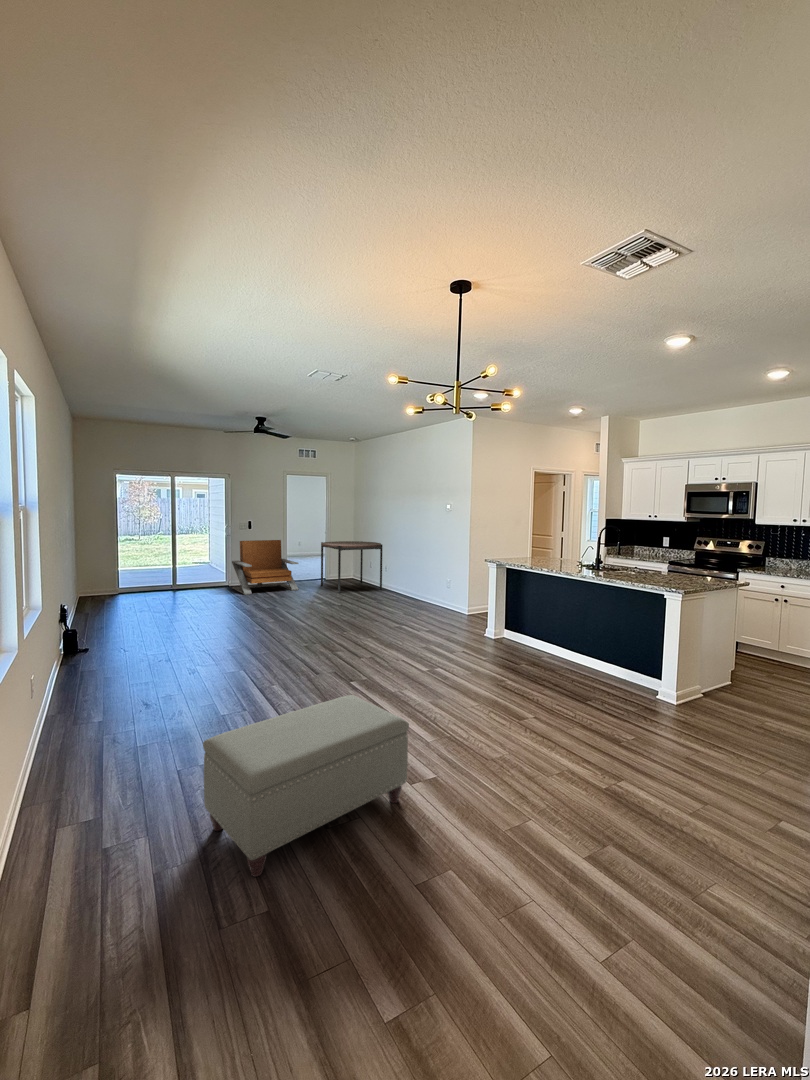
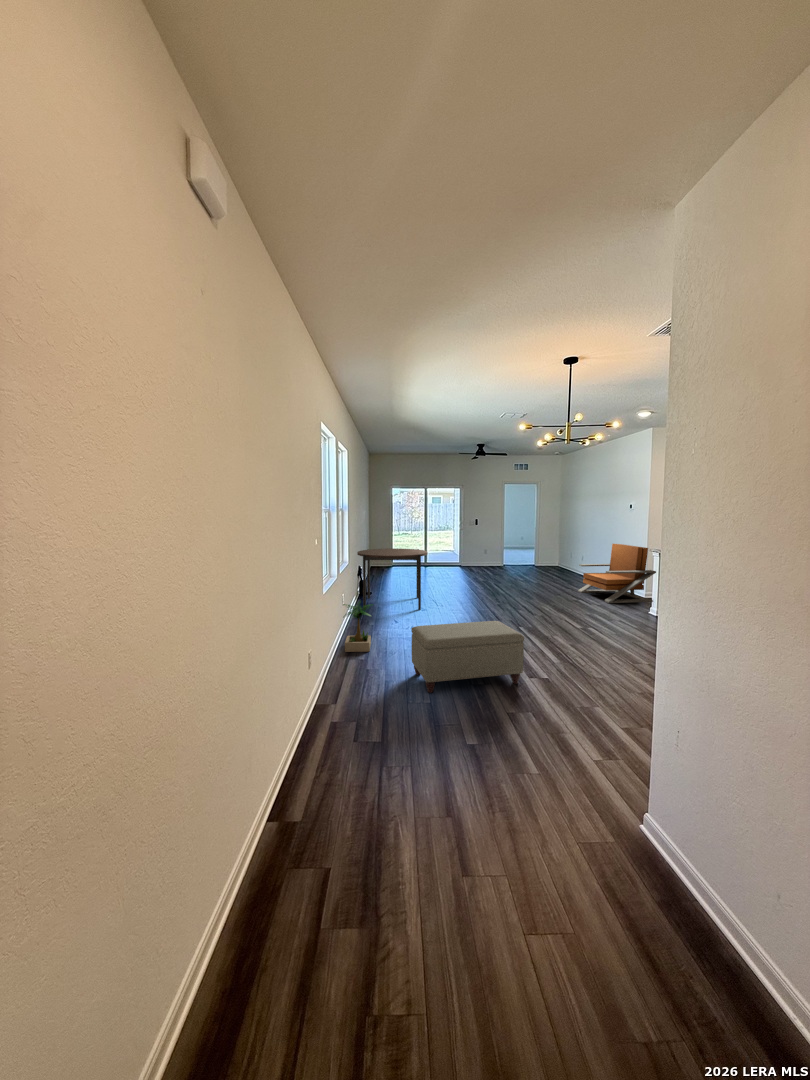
lounge chair: present [232,540,299,595] -> present [578,544,656,603]
dining table: present [321,541,383,593] -> present [357,548,428,610]
potted plant: none [26,686,116,804] -> present [343,602,373,652]

